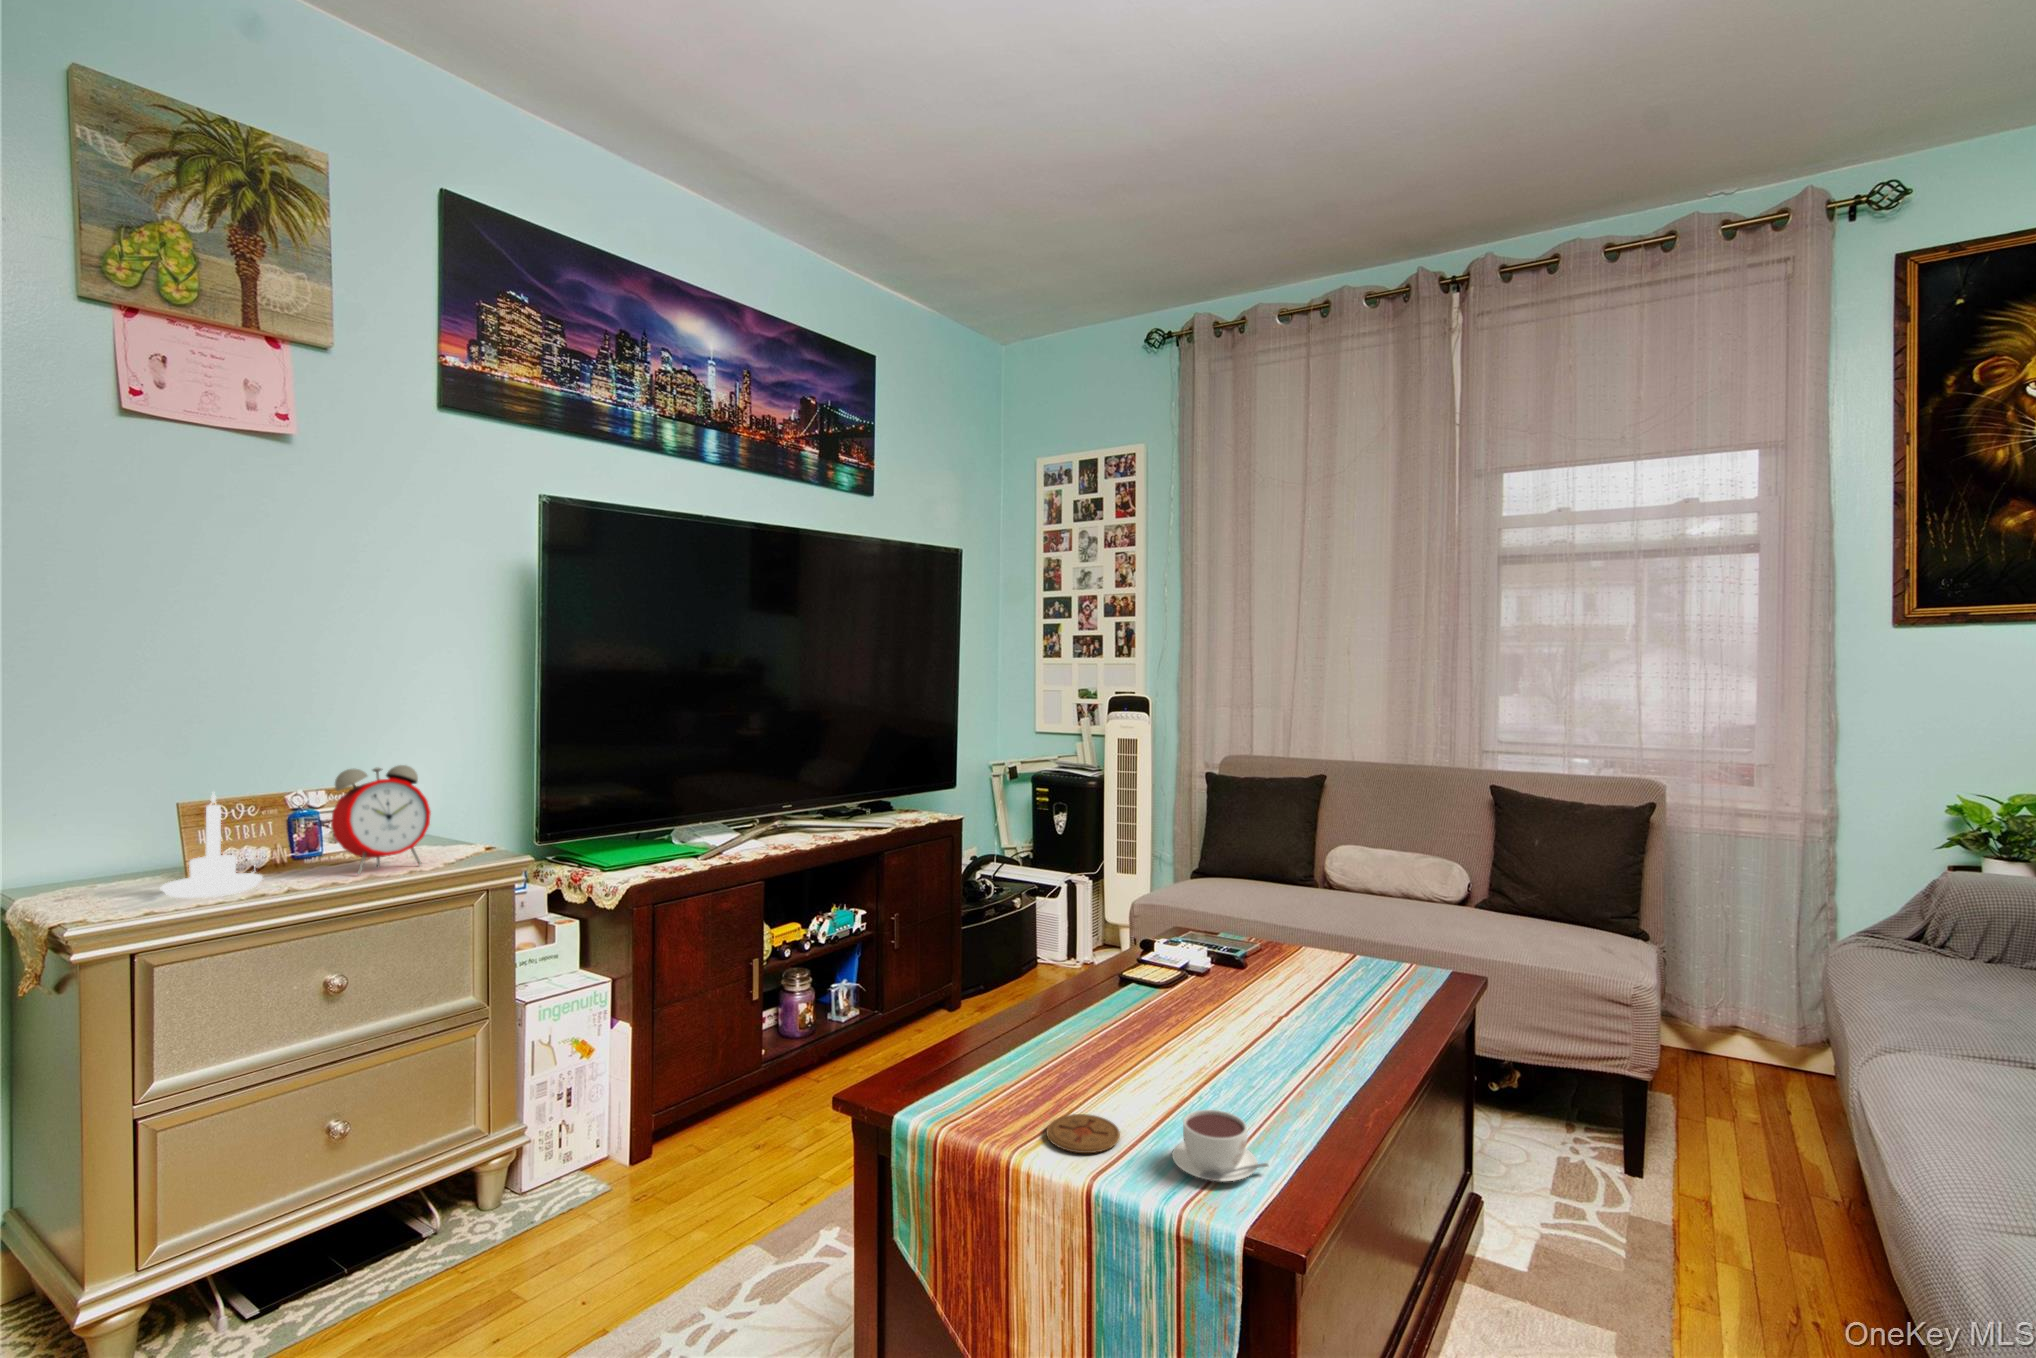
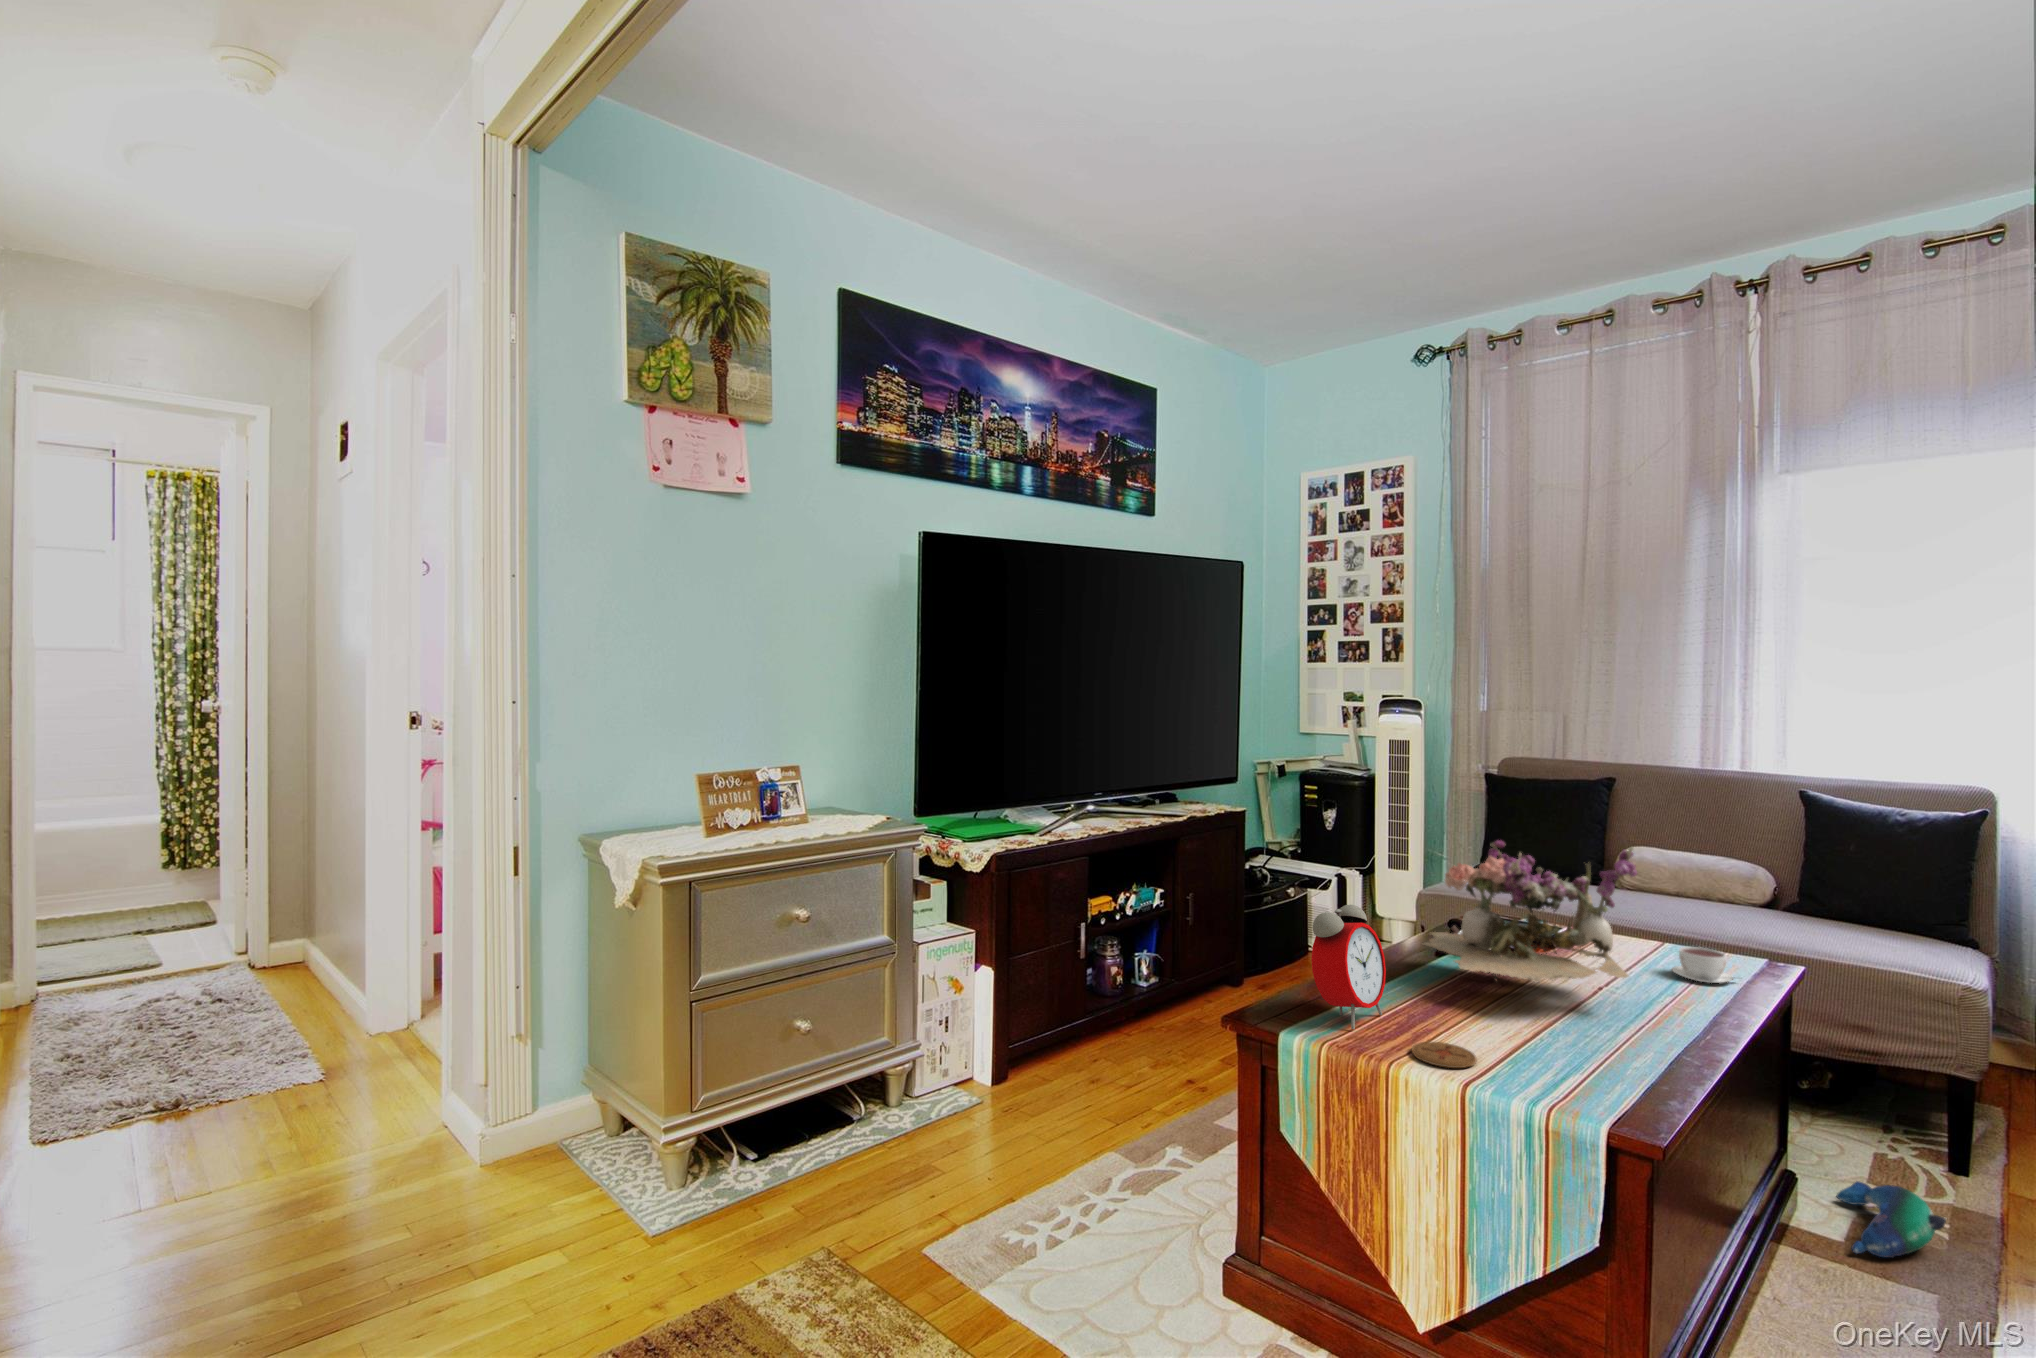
alarm clock: present [331,765,431,875] -> present [1311,905,1386,1029]
candle holder: present [160,793,263,898] -> none [698,766,759,845]
flower arrangement: none [1092,855,1315,1026] -> present [1423,840,1637,982]
coffee cup: present [1172,1110,1268,1181] -> present [1672,947,1734,983]
plush toy: none [1513,1190,1611,1280] -> present [1836,1181,1946,1258]

